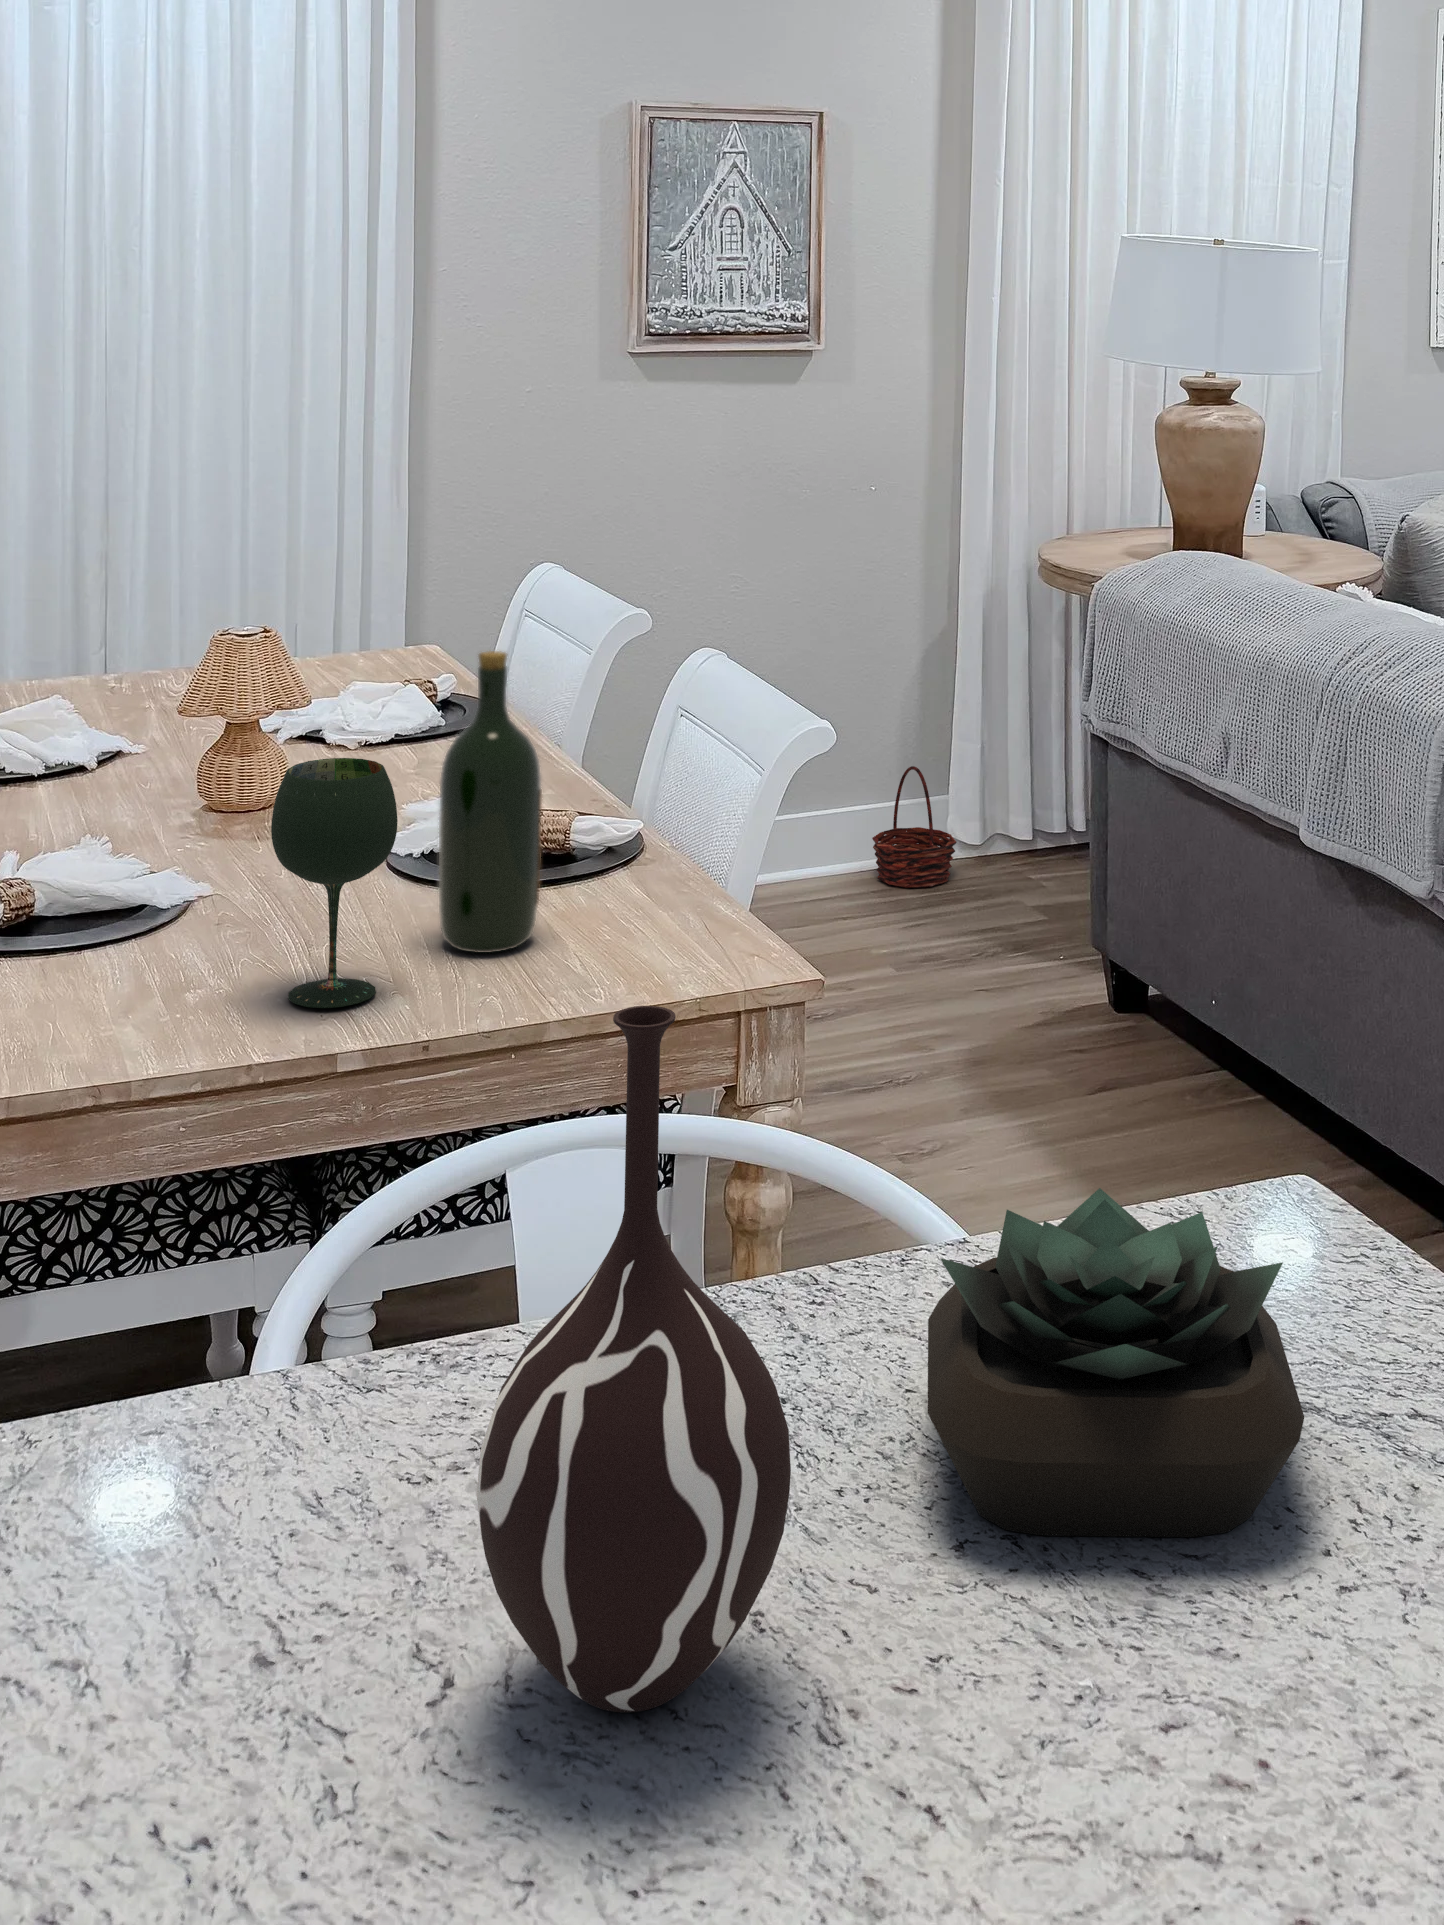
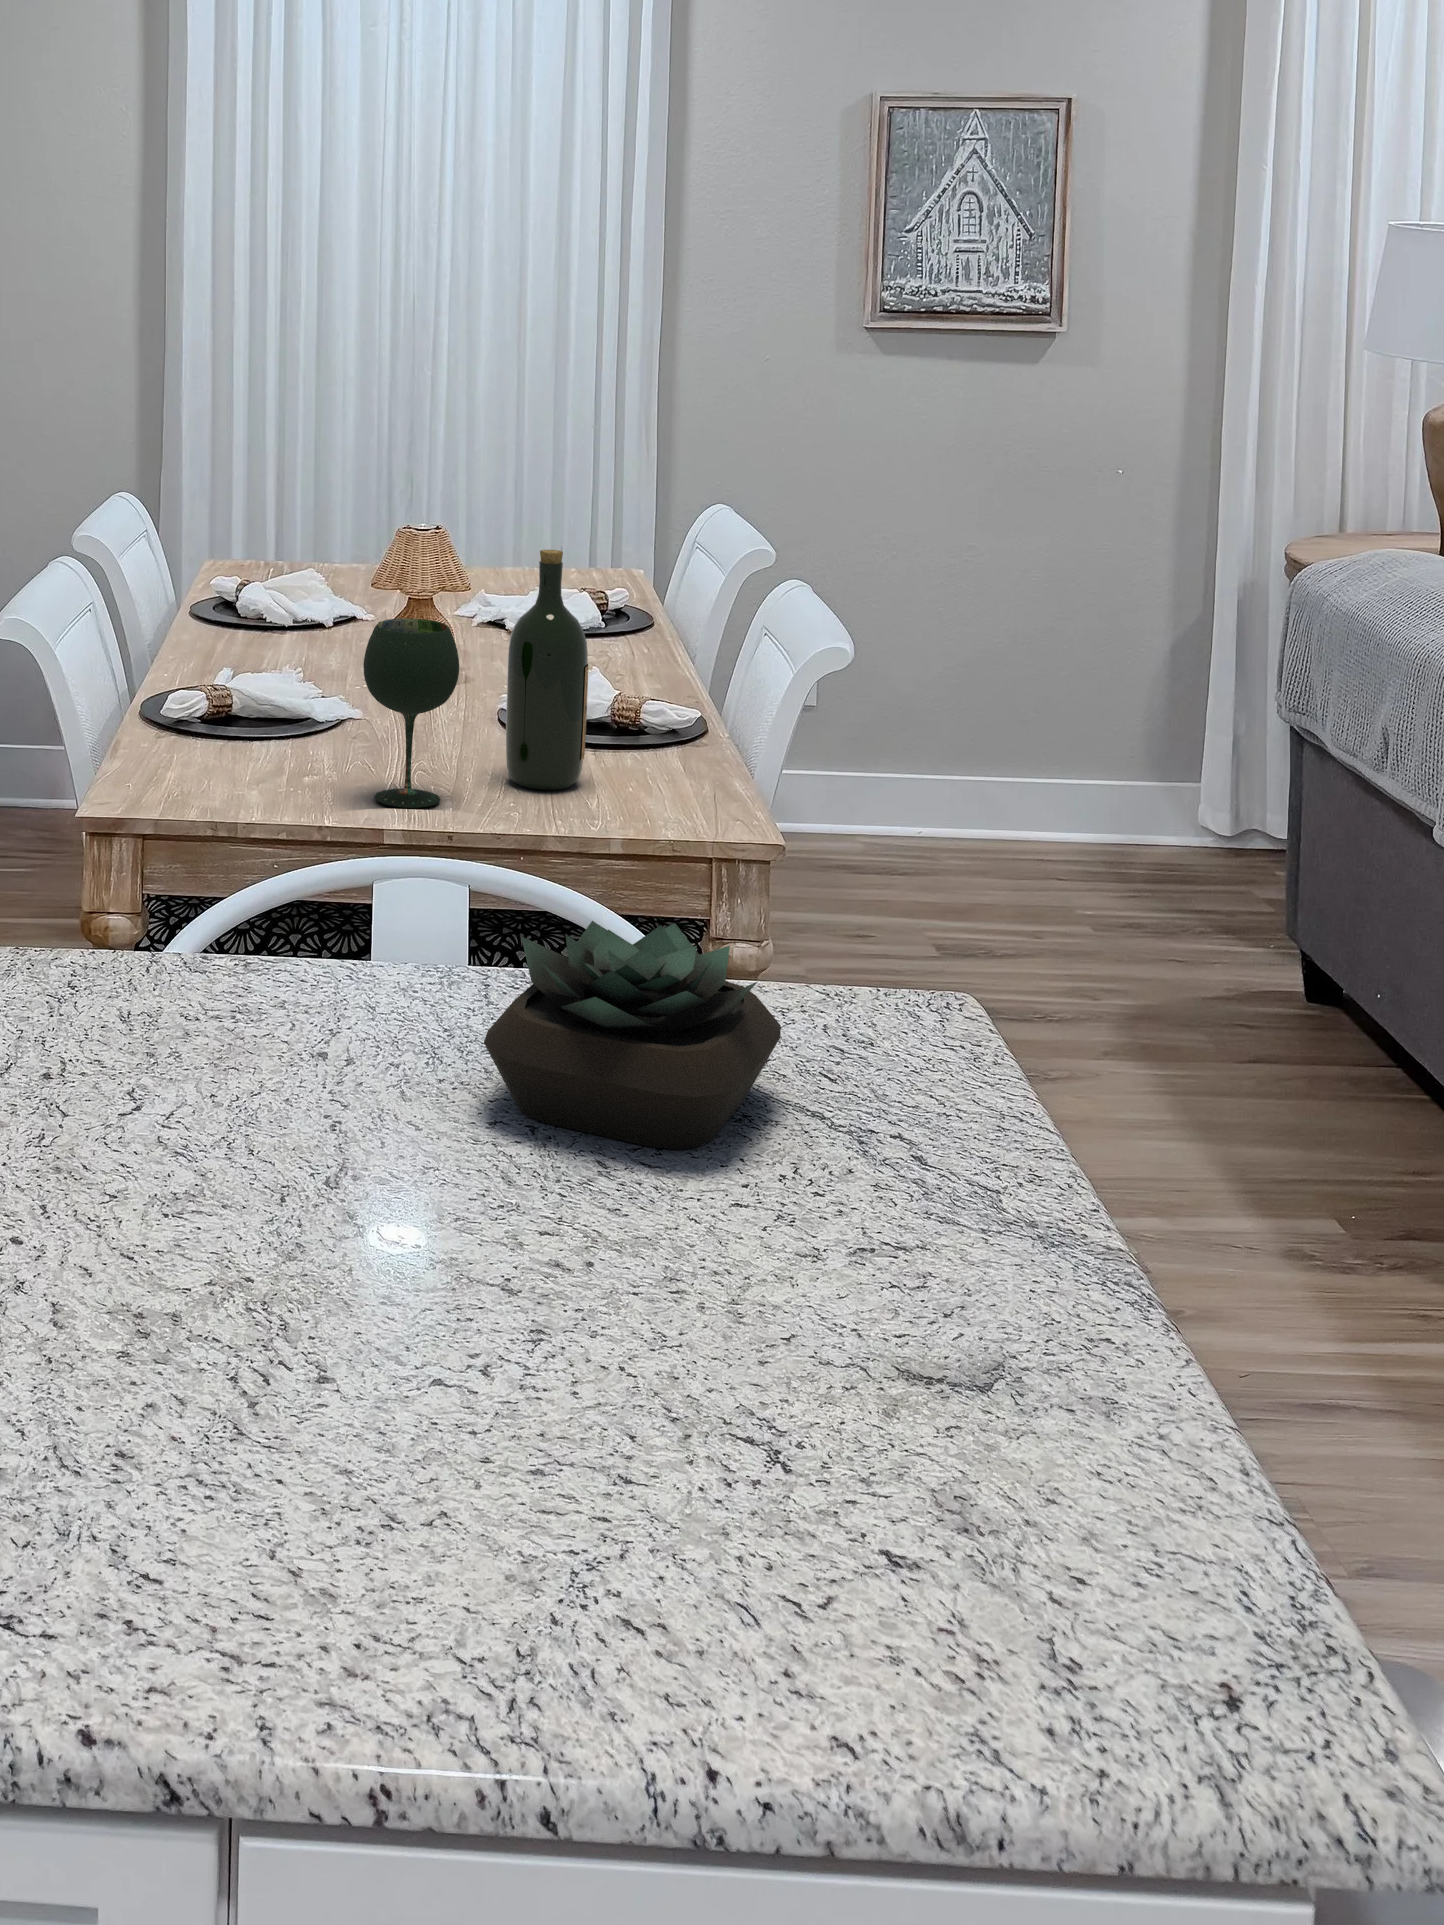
basket: present [872,766,957,888] -> none [1104,738,1190,857]
vase: present [476,1006,791,1712] -> none [142,705,338,1139]

